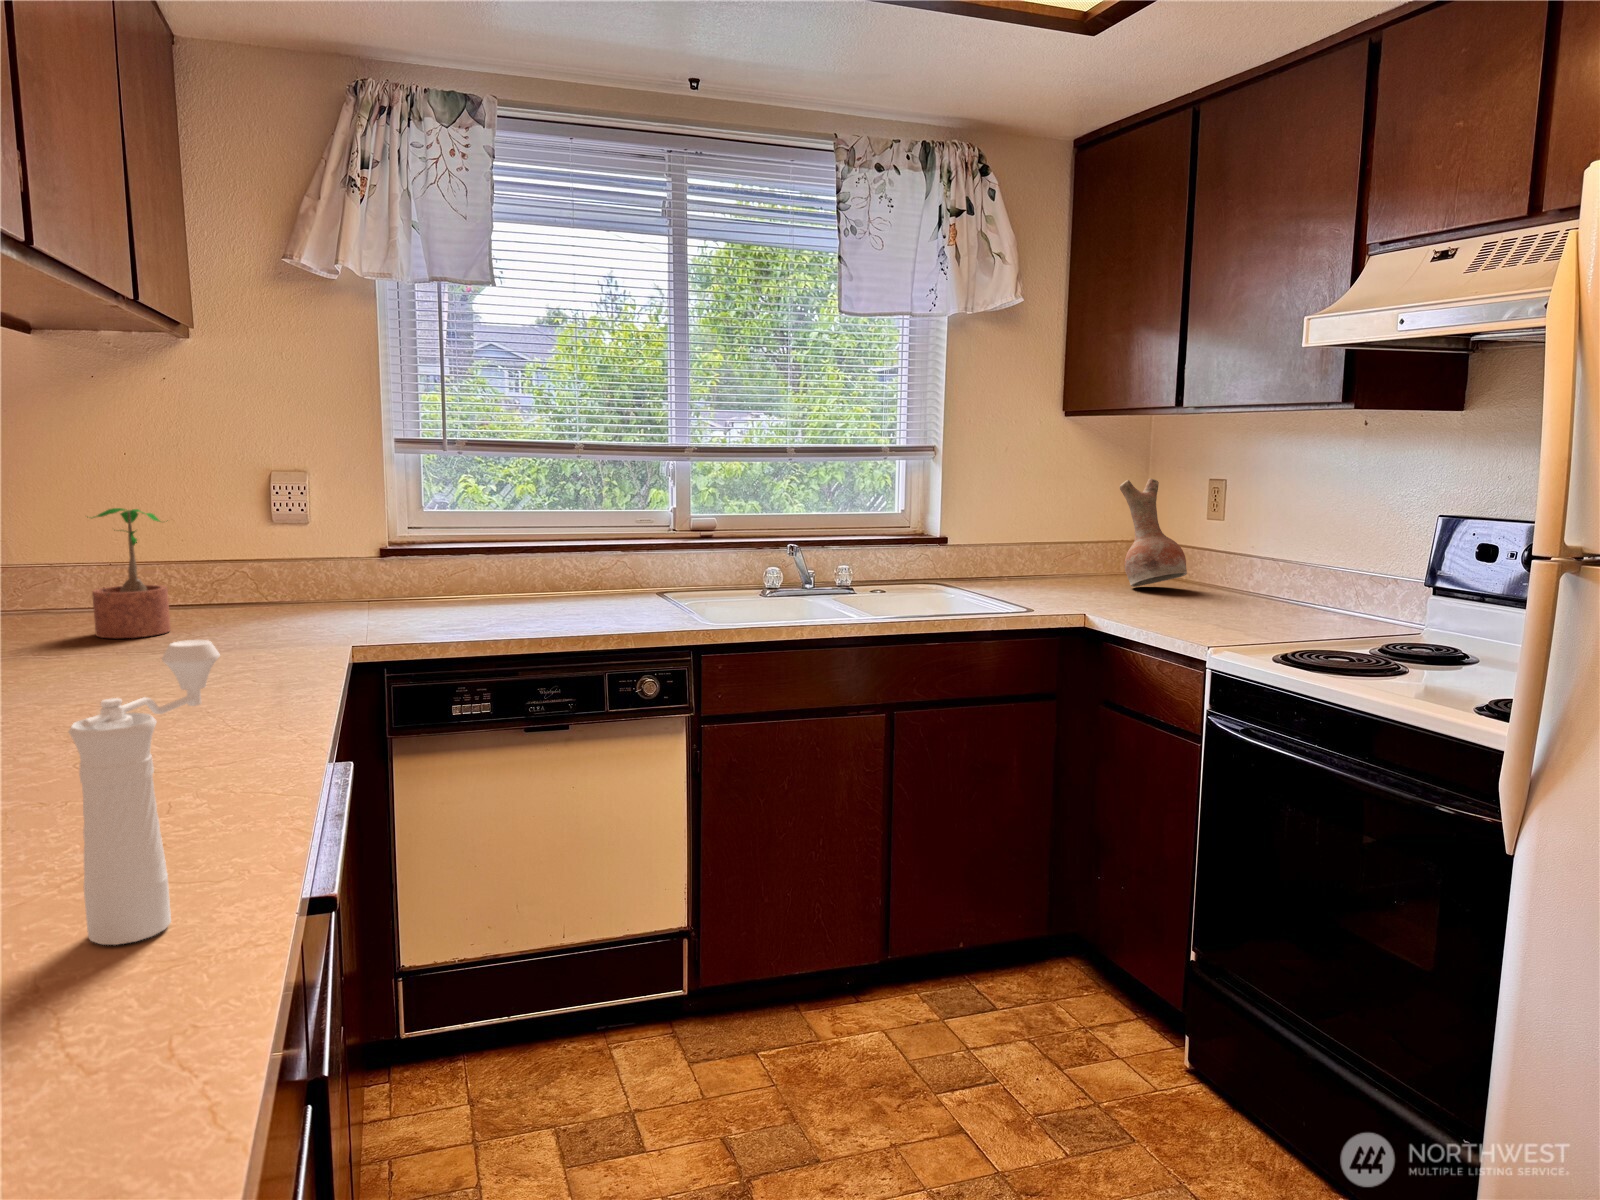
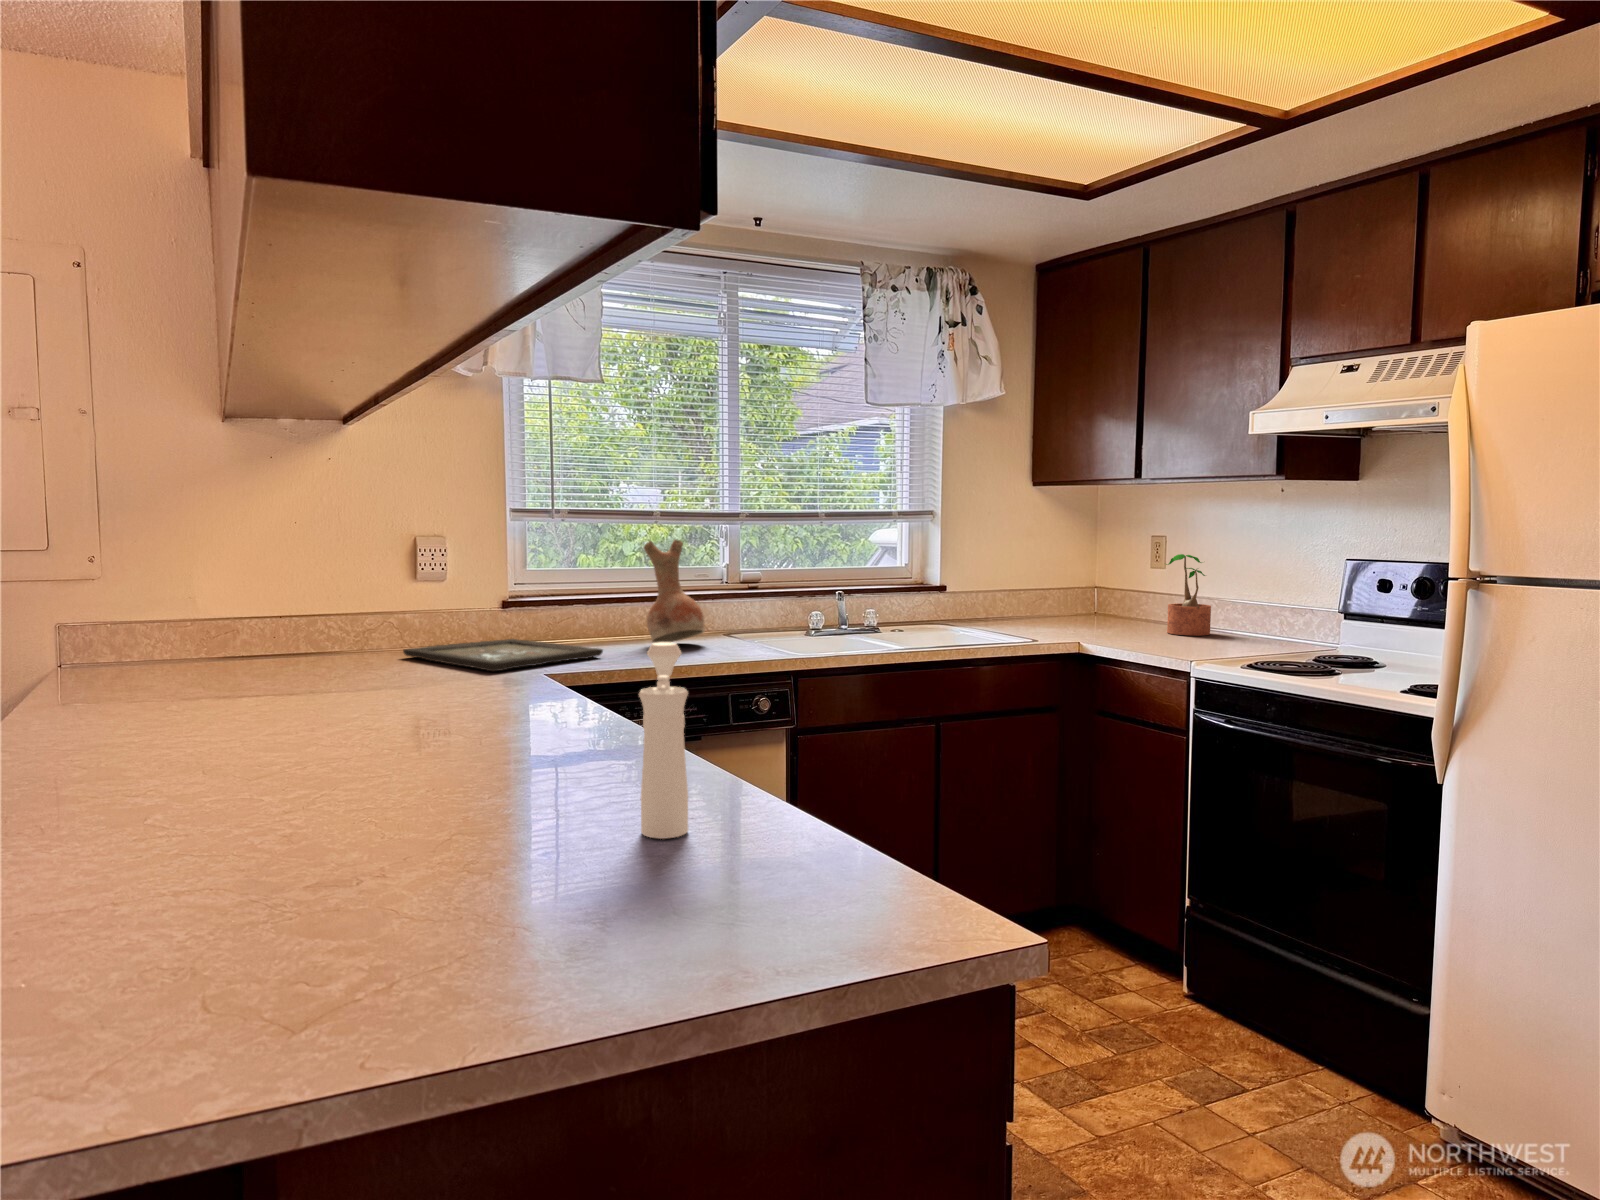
vase: present [1120,479,1187,587] -> present [644,540,705,643]
potted plant: present [92,508,171,638] -> present [1166,554,1211,636]
tray: none [243,594,471,638] -> present [403,639,603,671]

